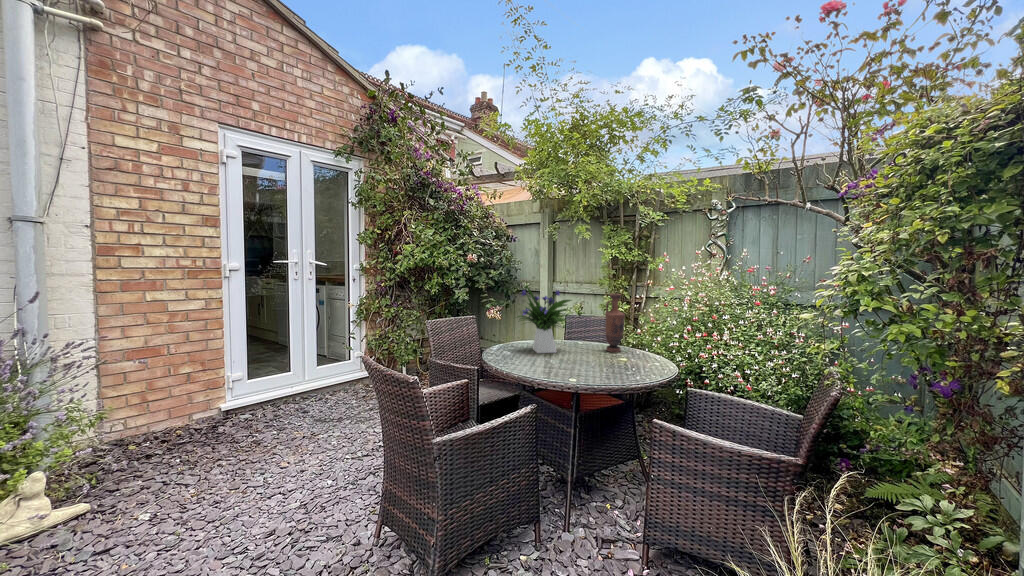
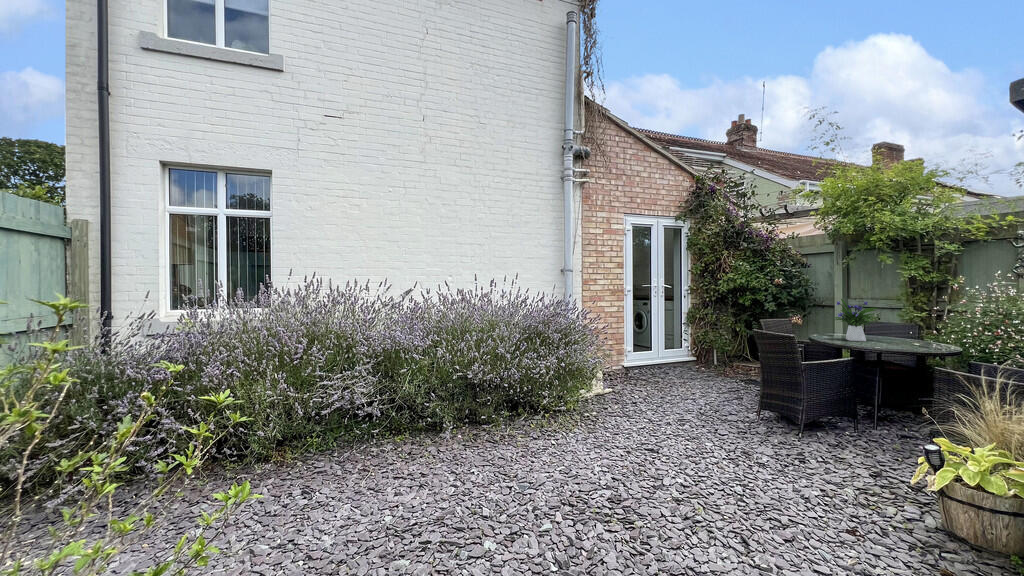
vase: present [605,294,625,352] -> none [908,304,926,343]

